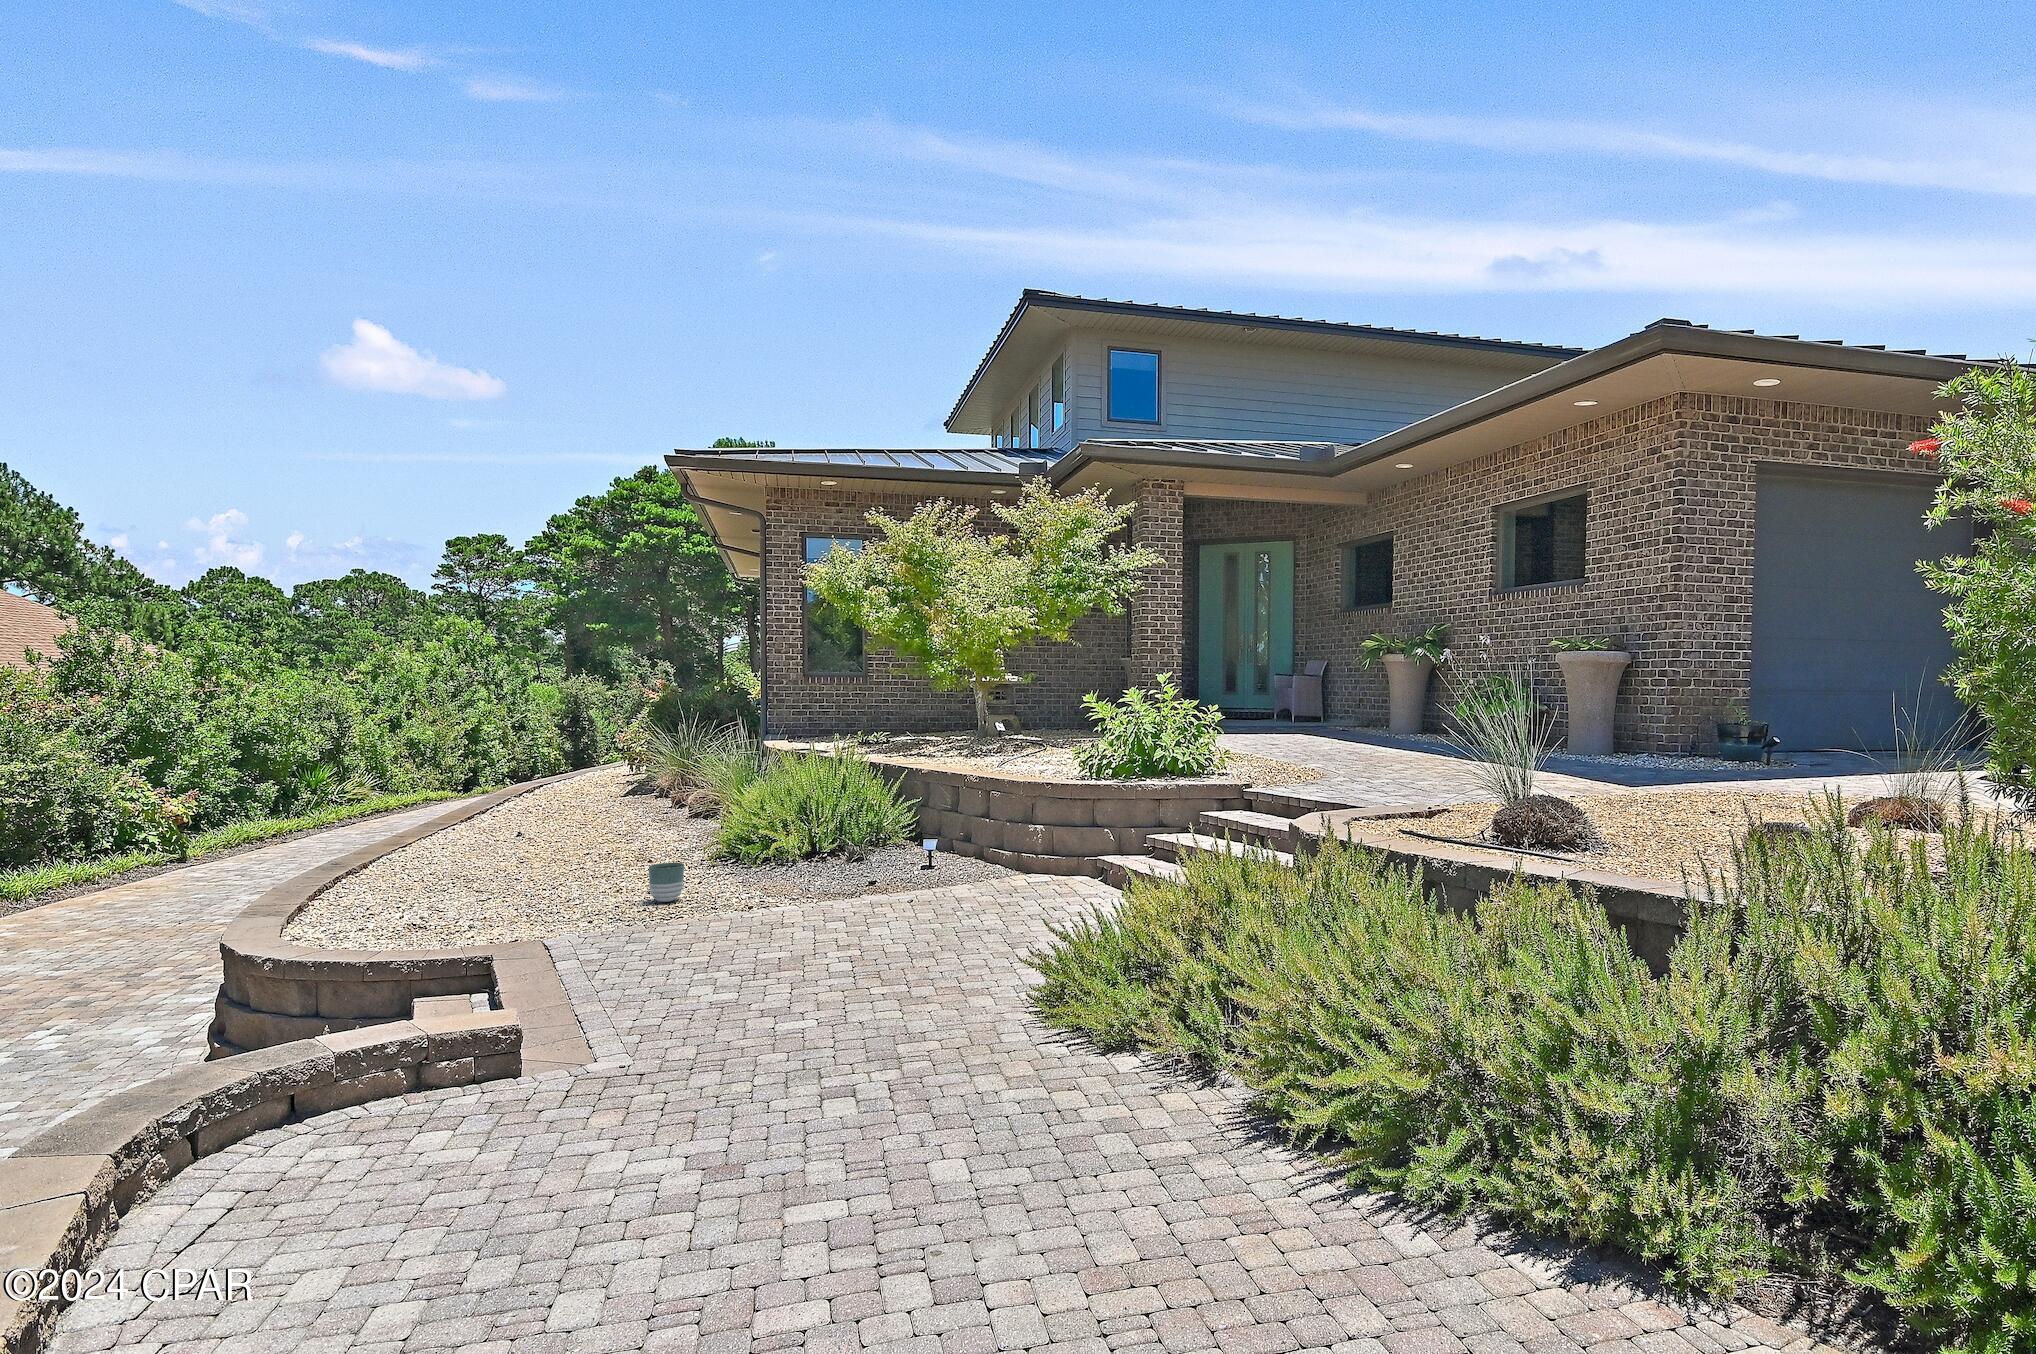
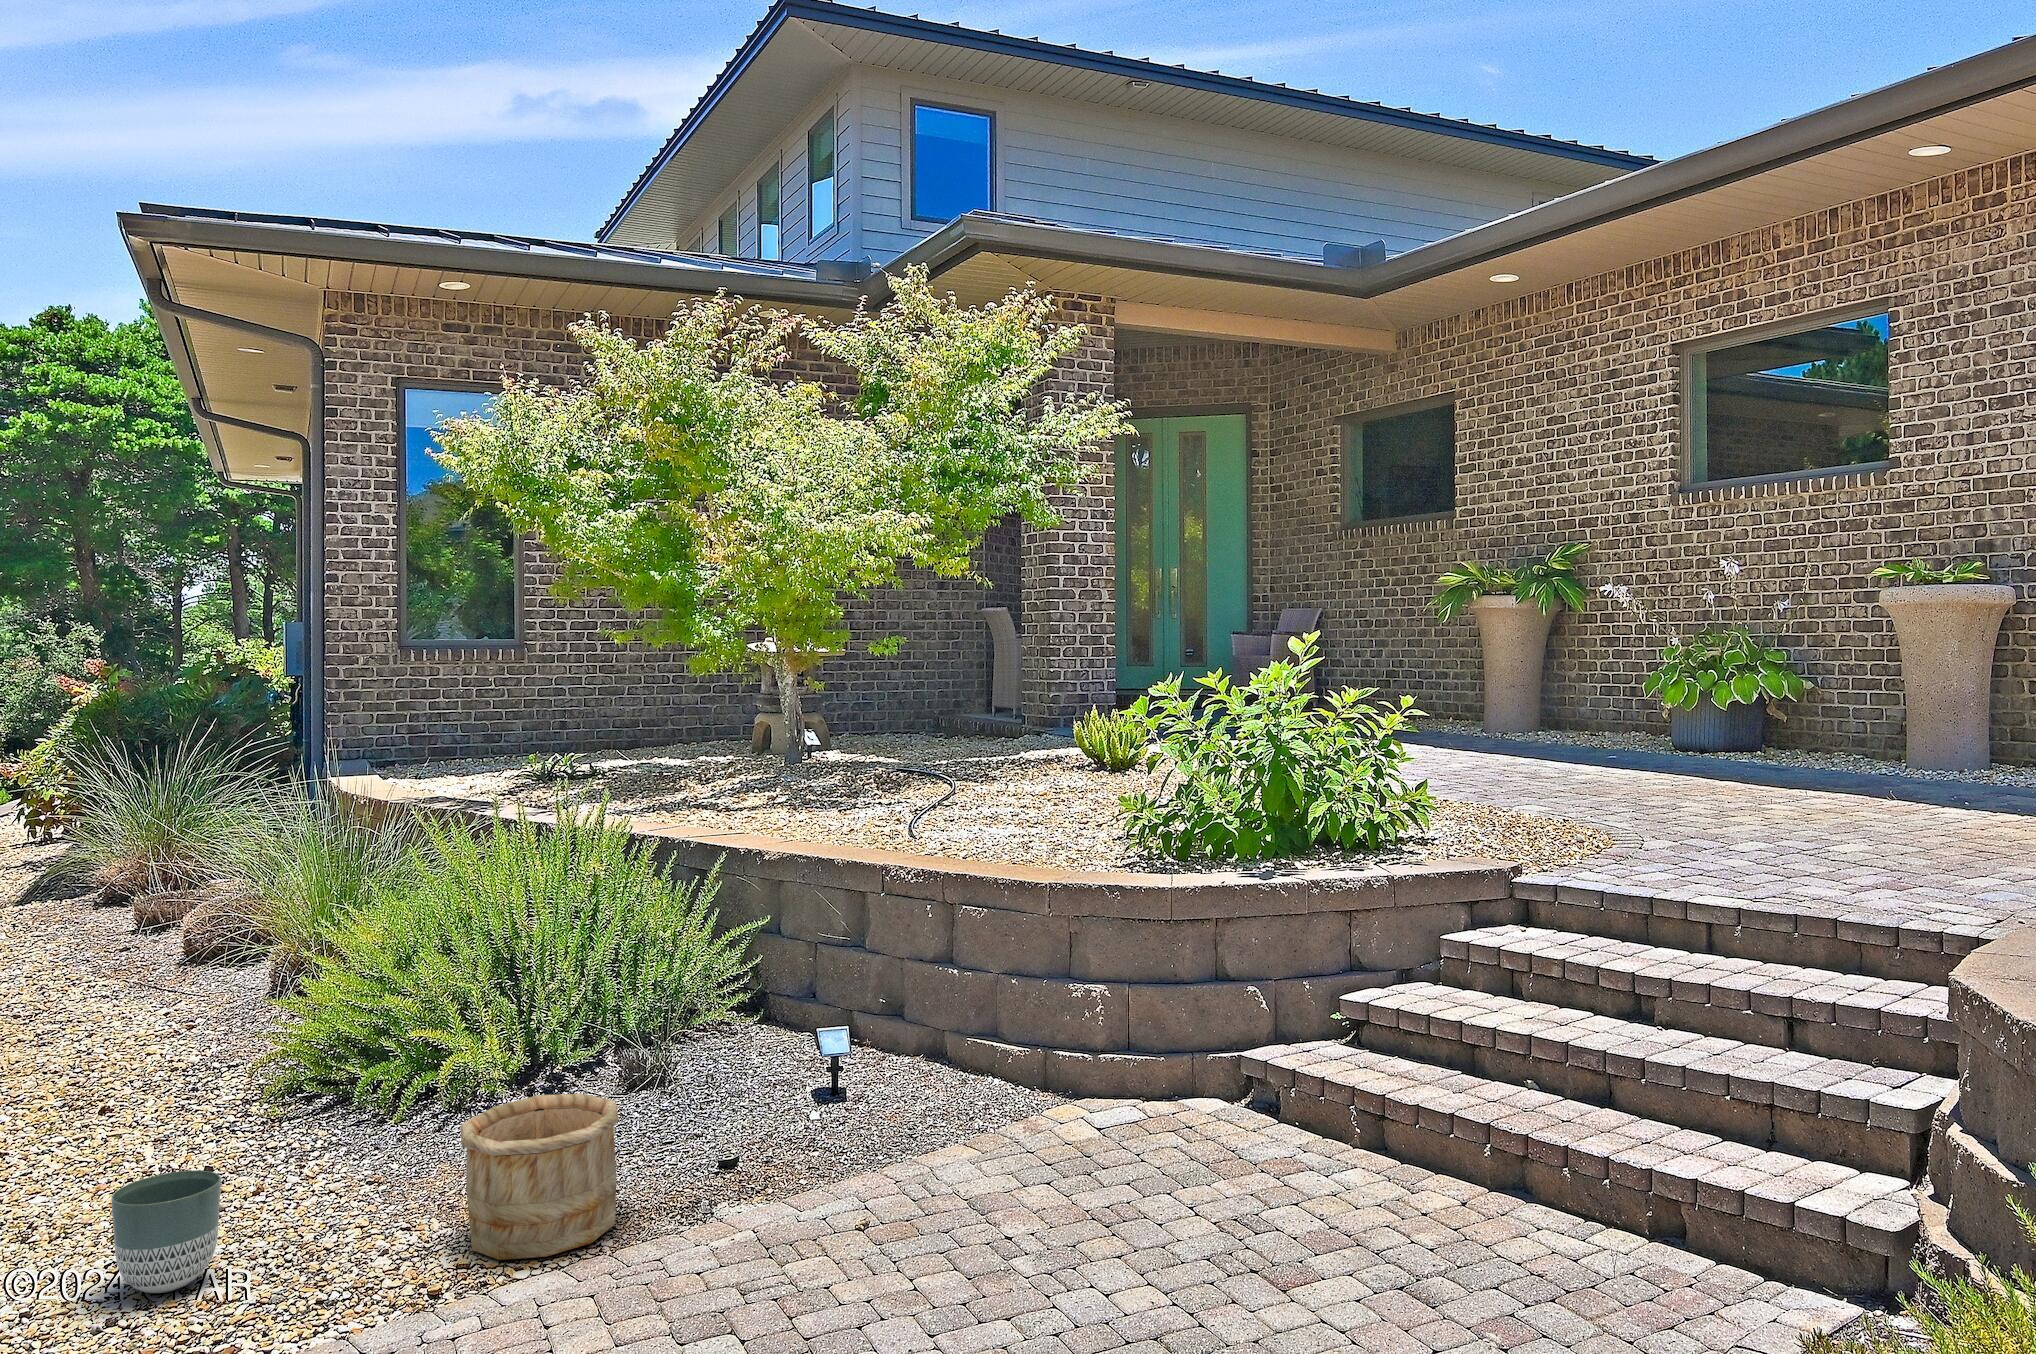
wooden bucket: none [765,847,824,901] -> present [460,1094,619,1260]

